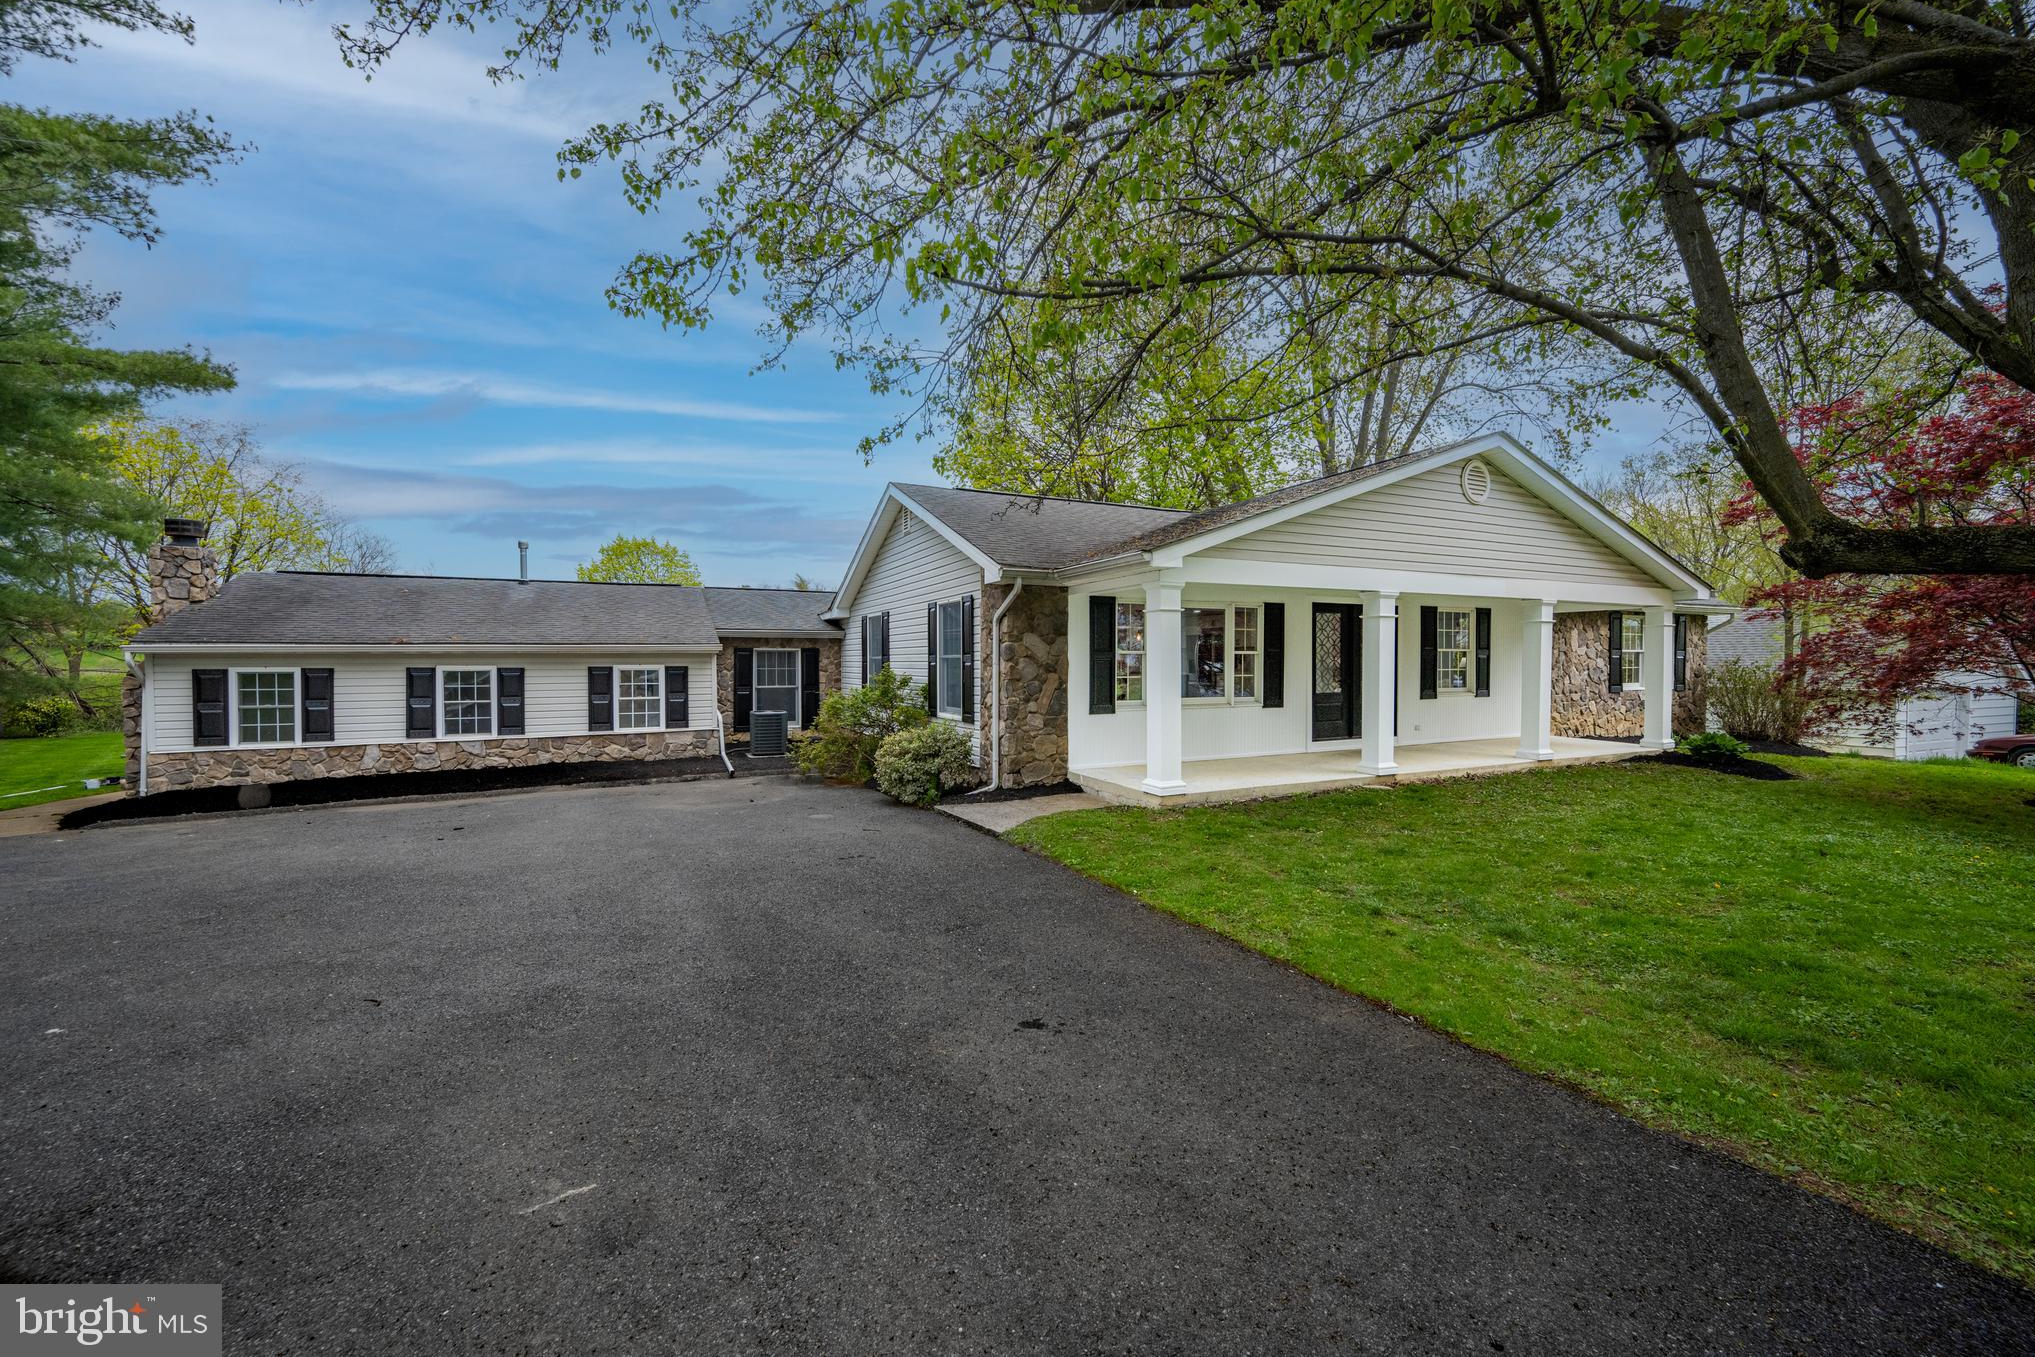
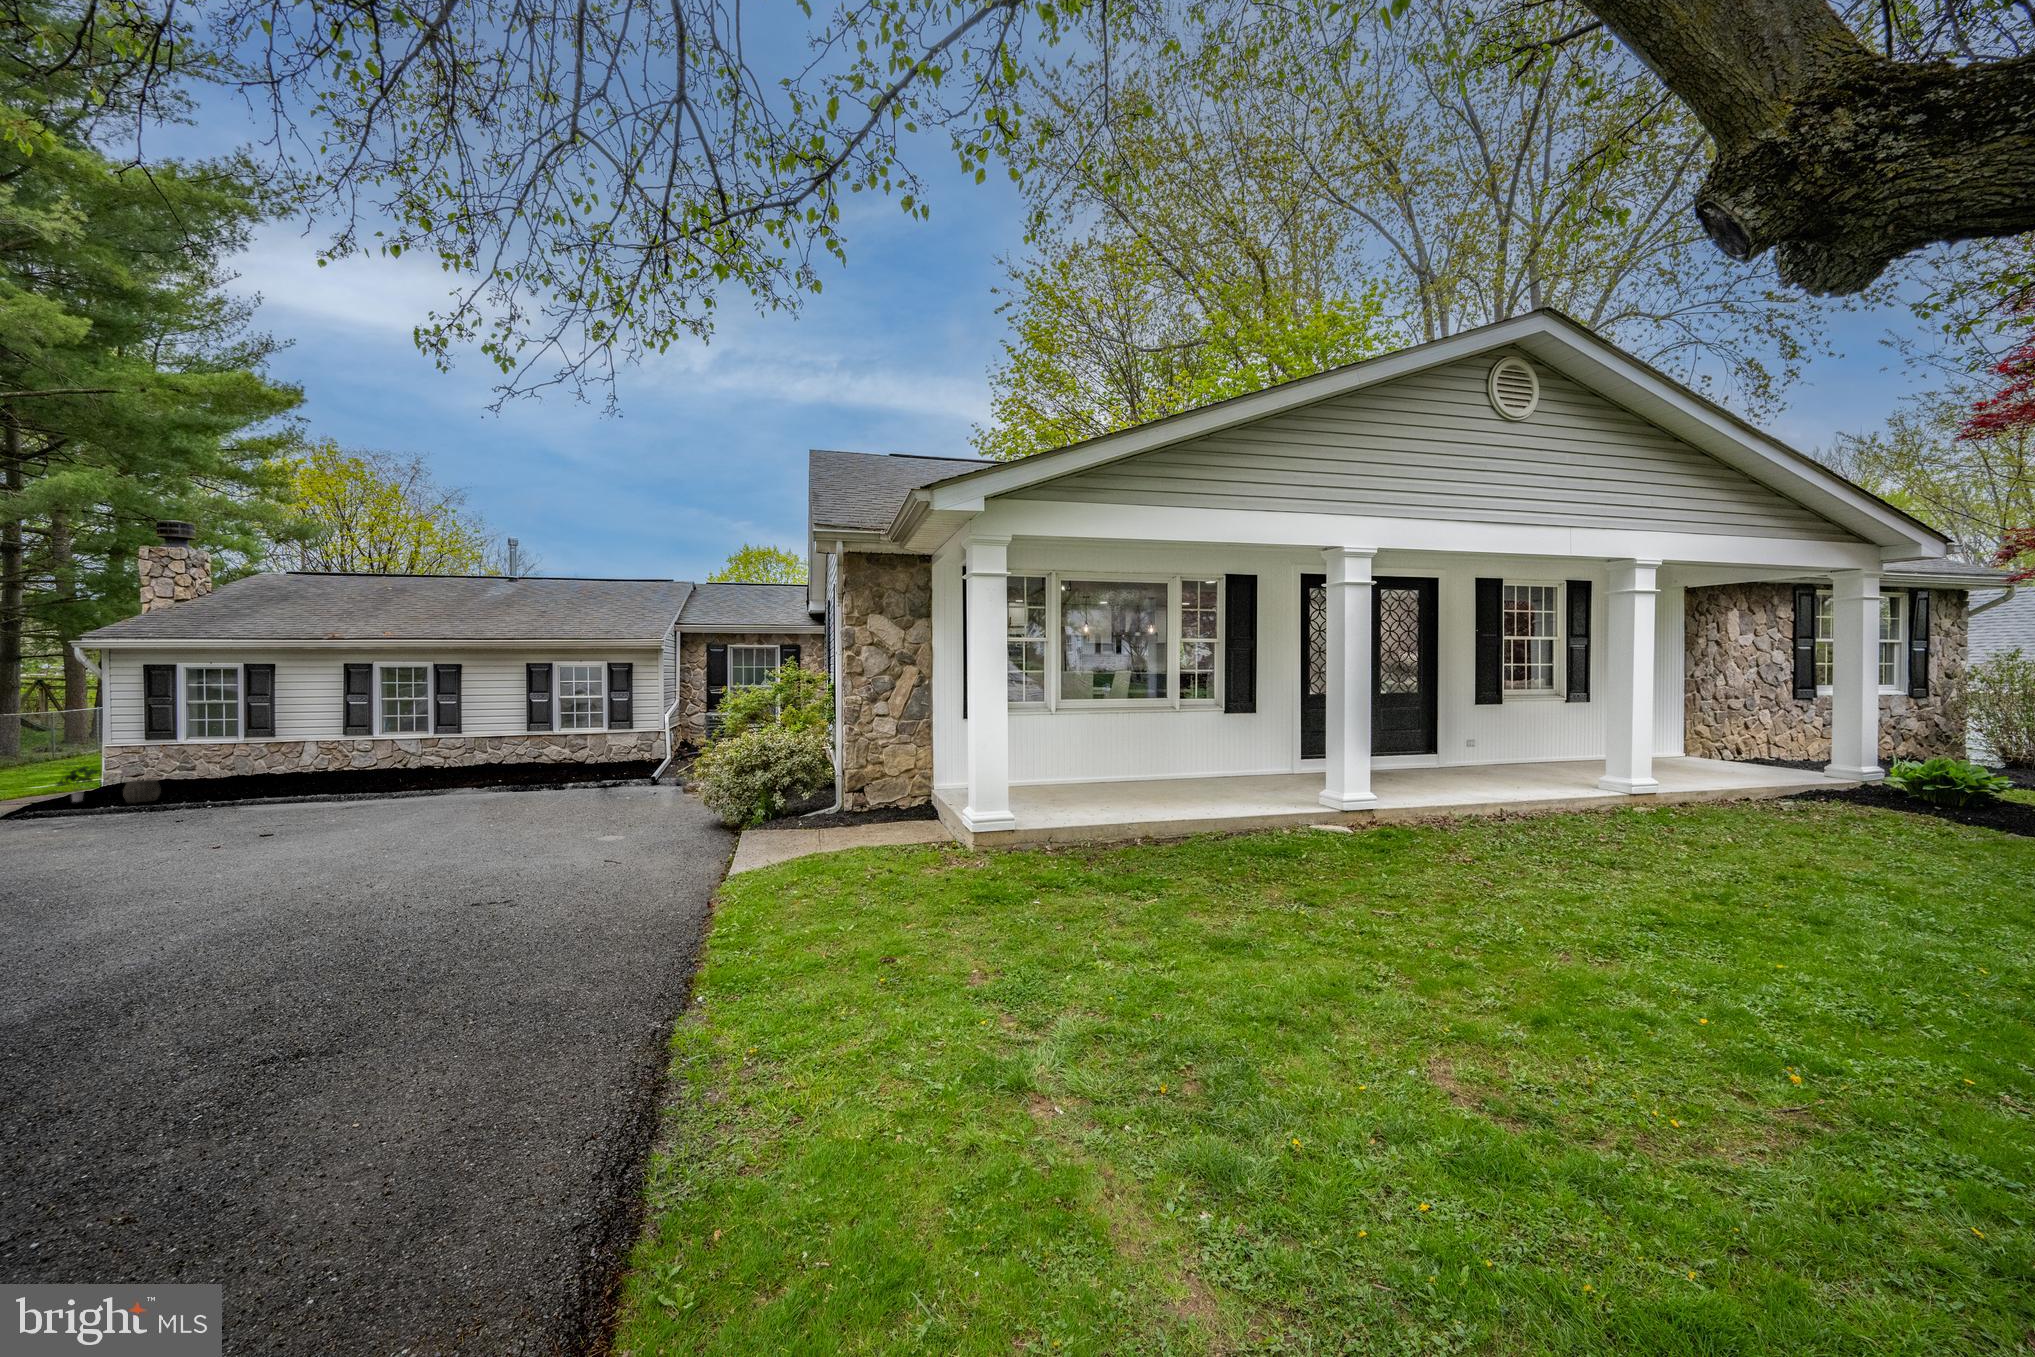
potted plant: none [152,774,197,809] -> present [55,766,101,802]

